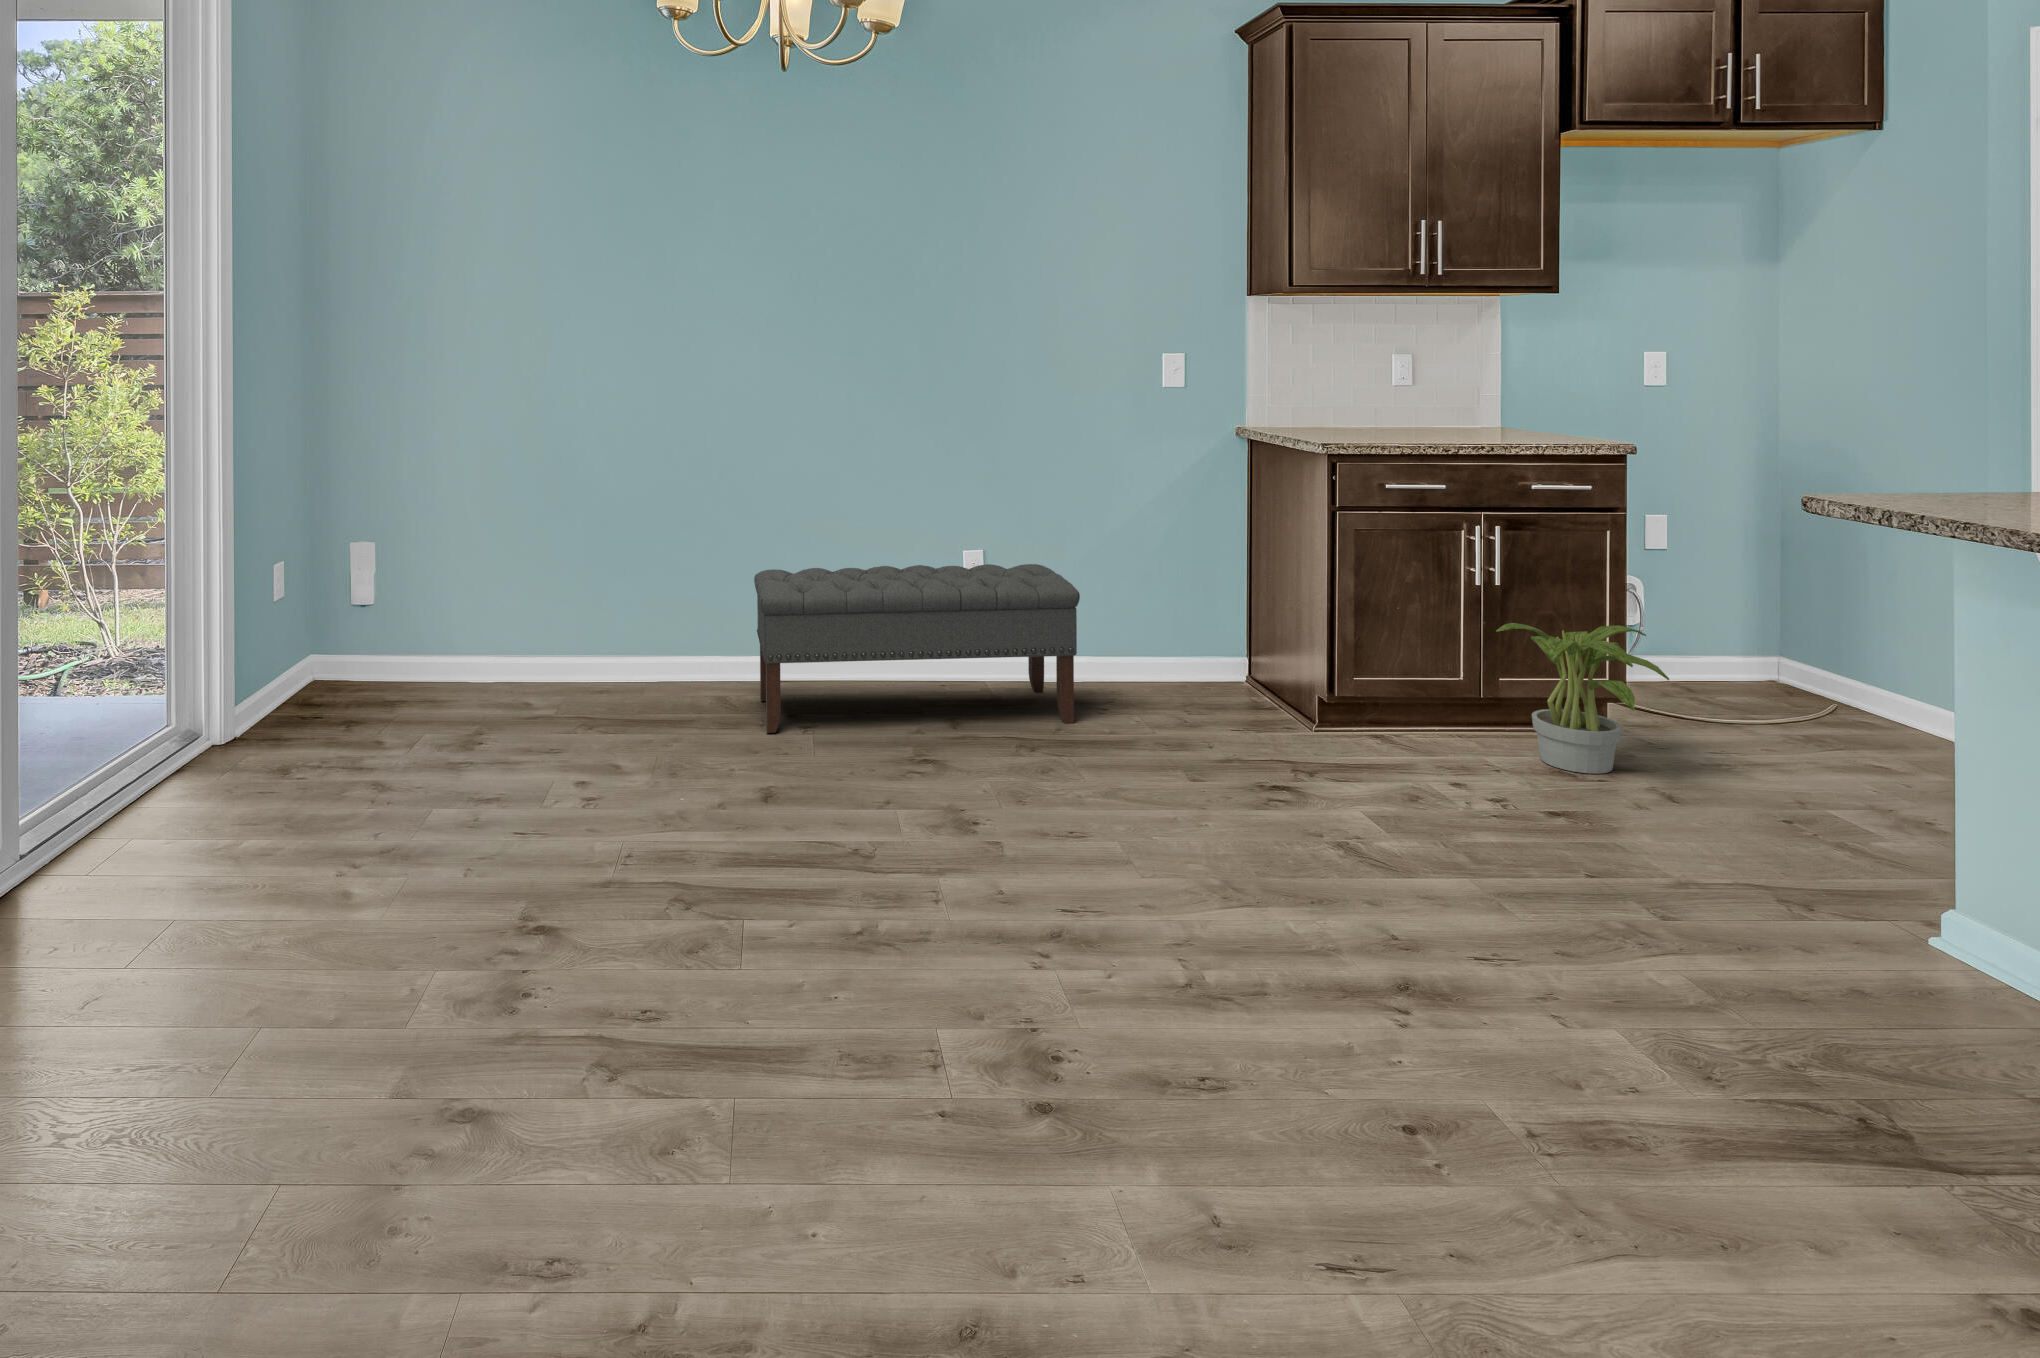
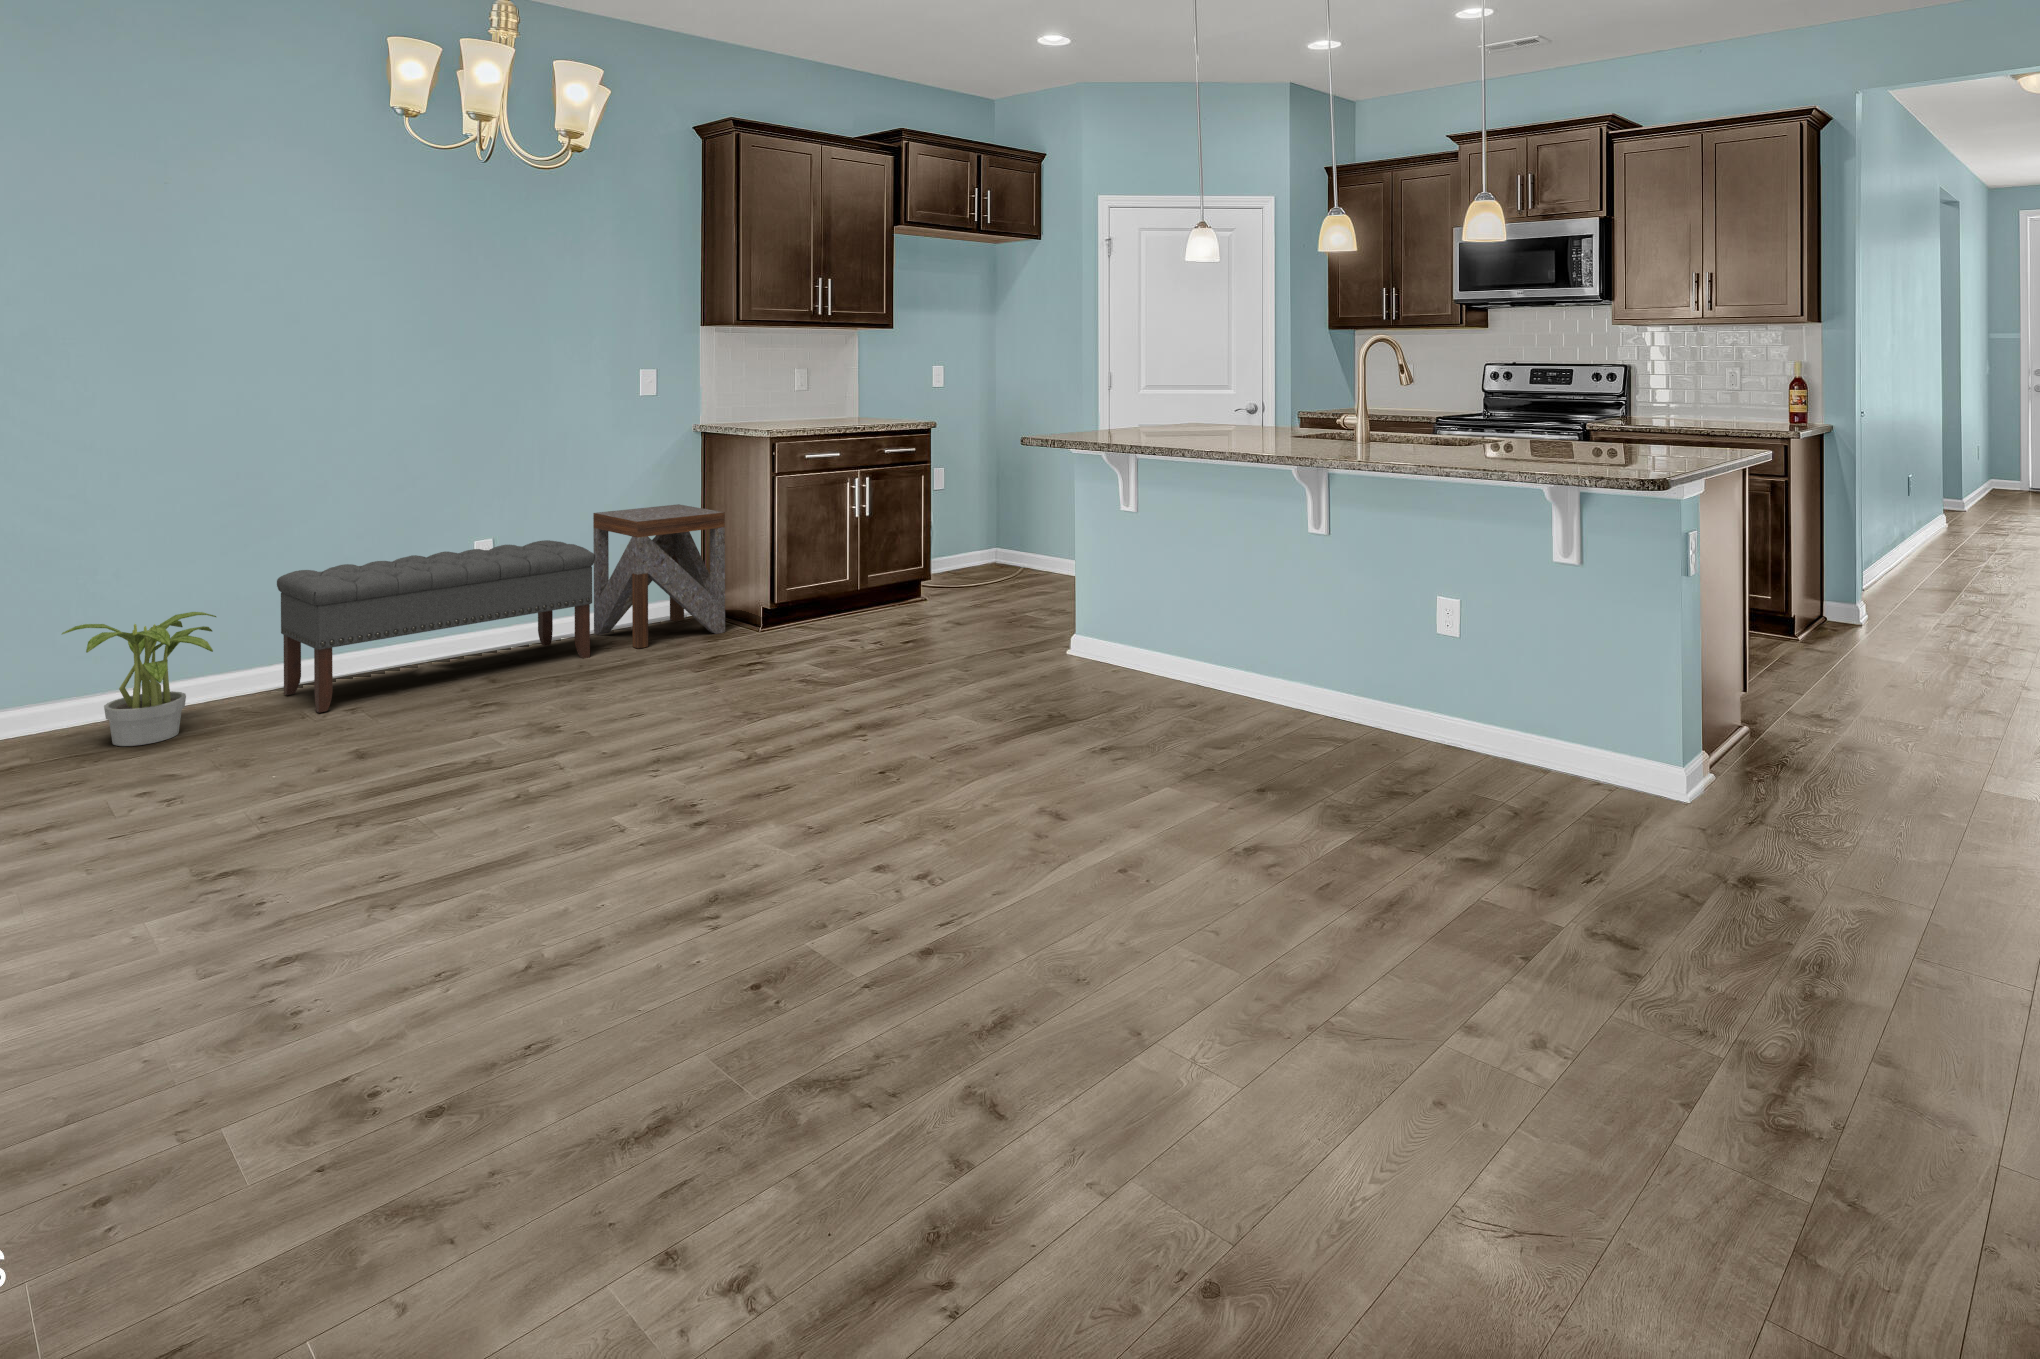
side table: none [1099,534,1264,724] -> present [593,504,725,648]
potted plant: present [1496,623,1669,774] -> present [62,612,216,746]

